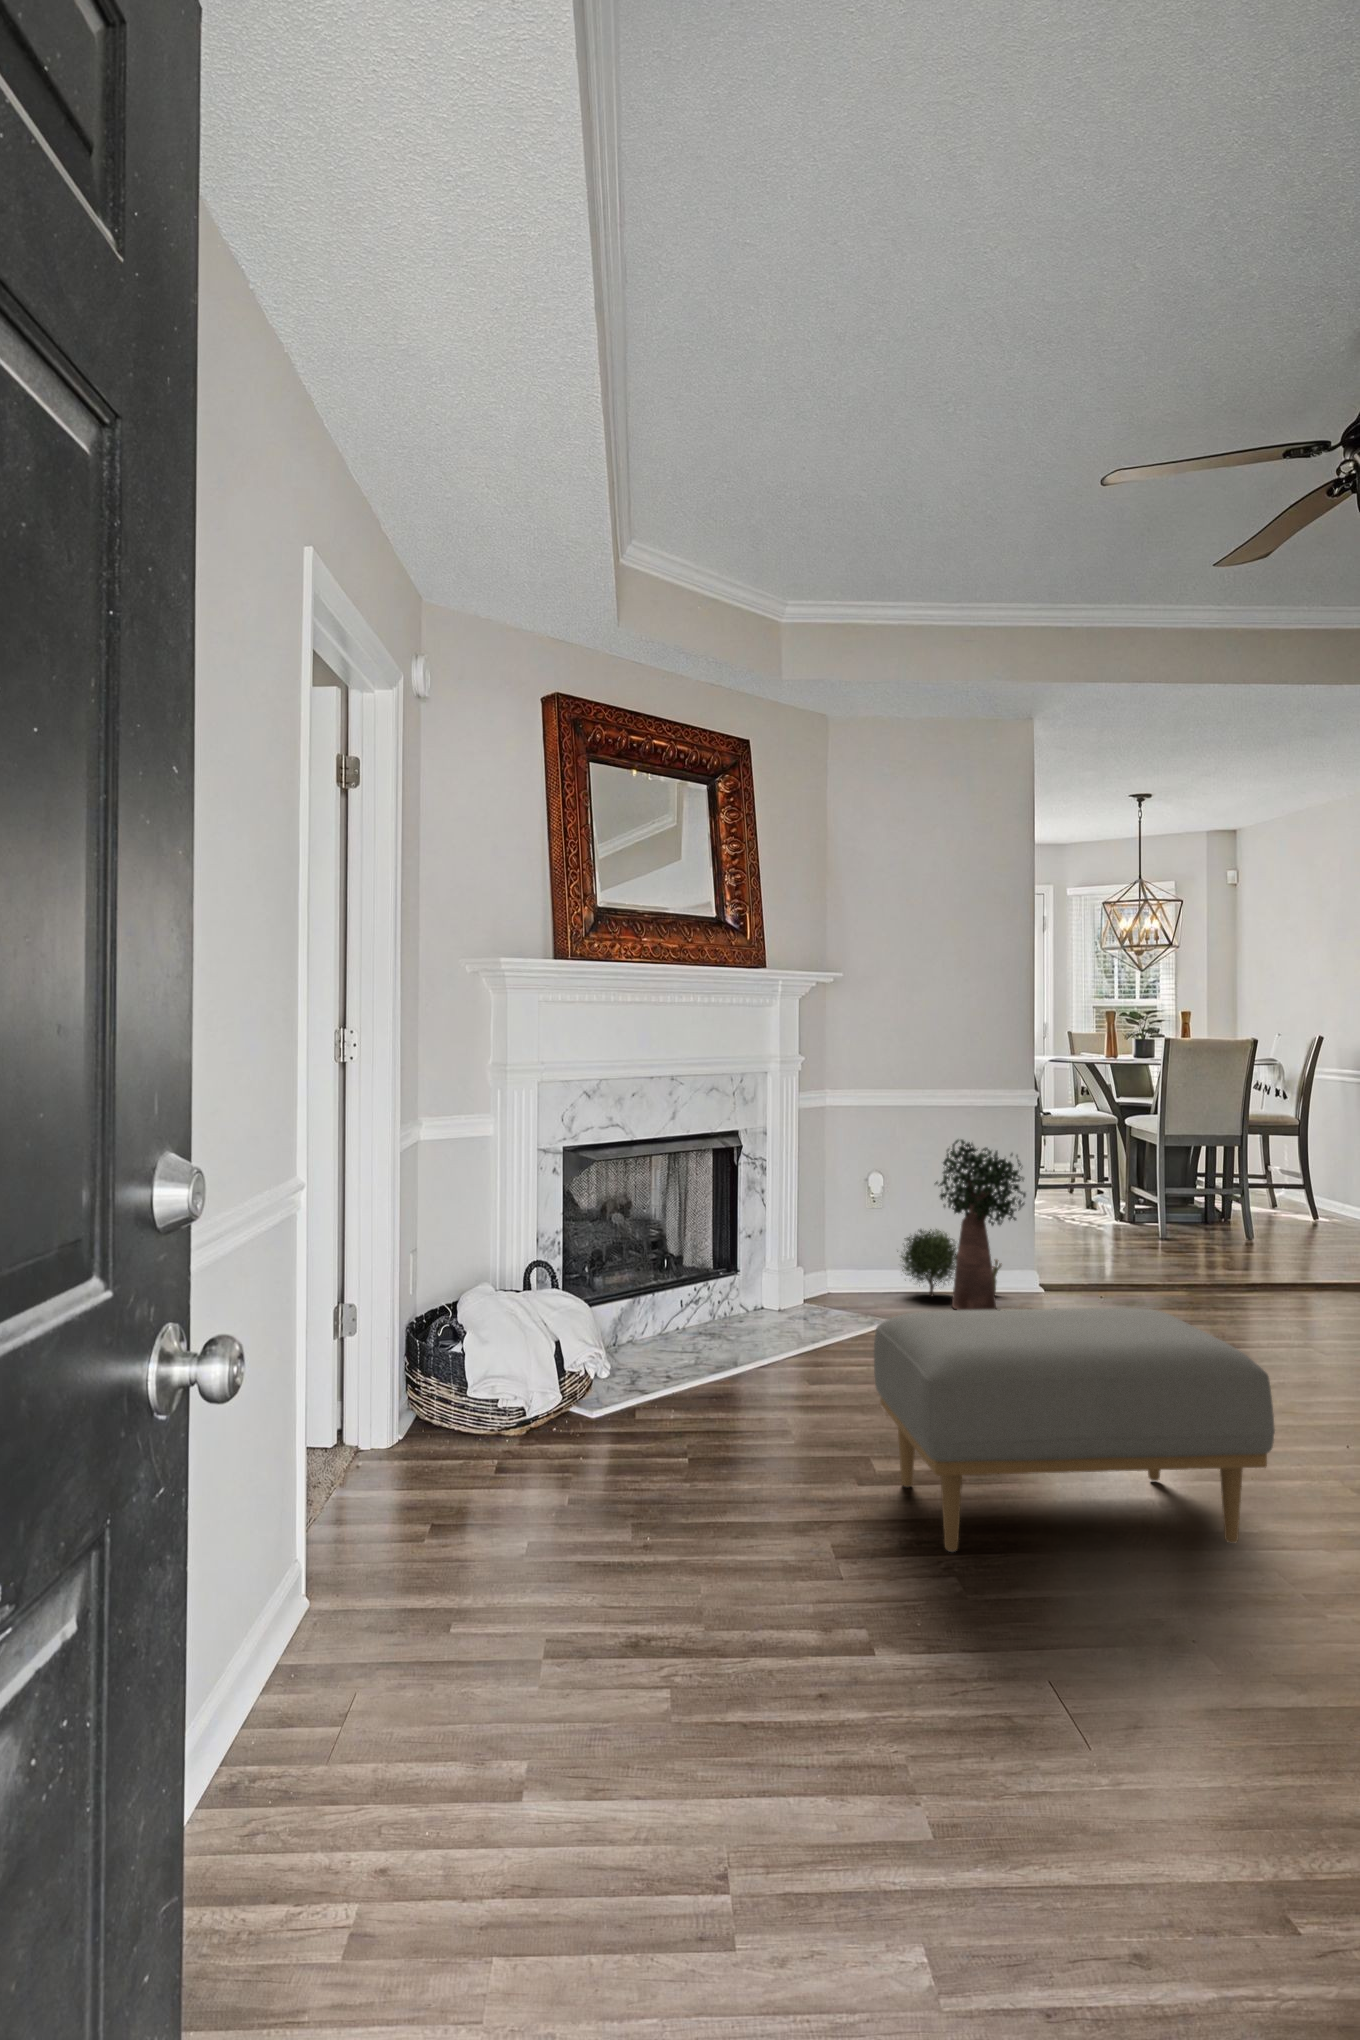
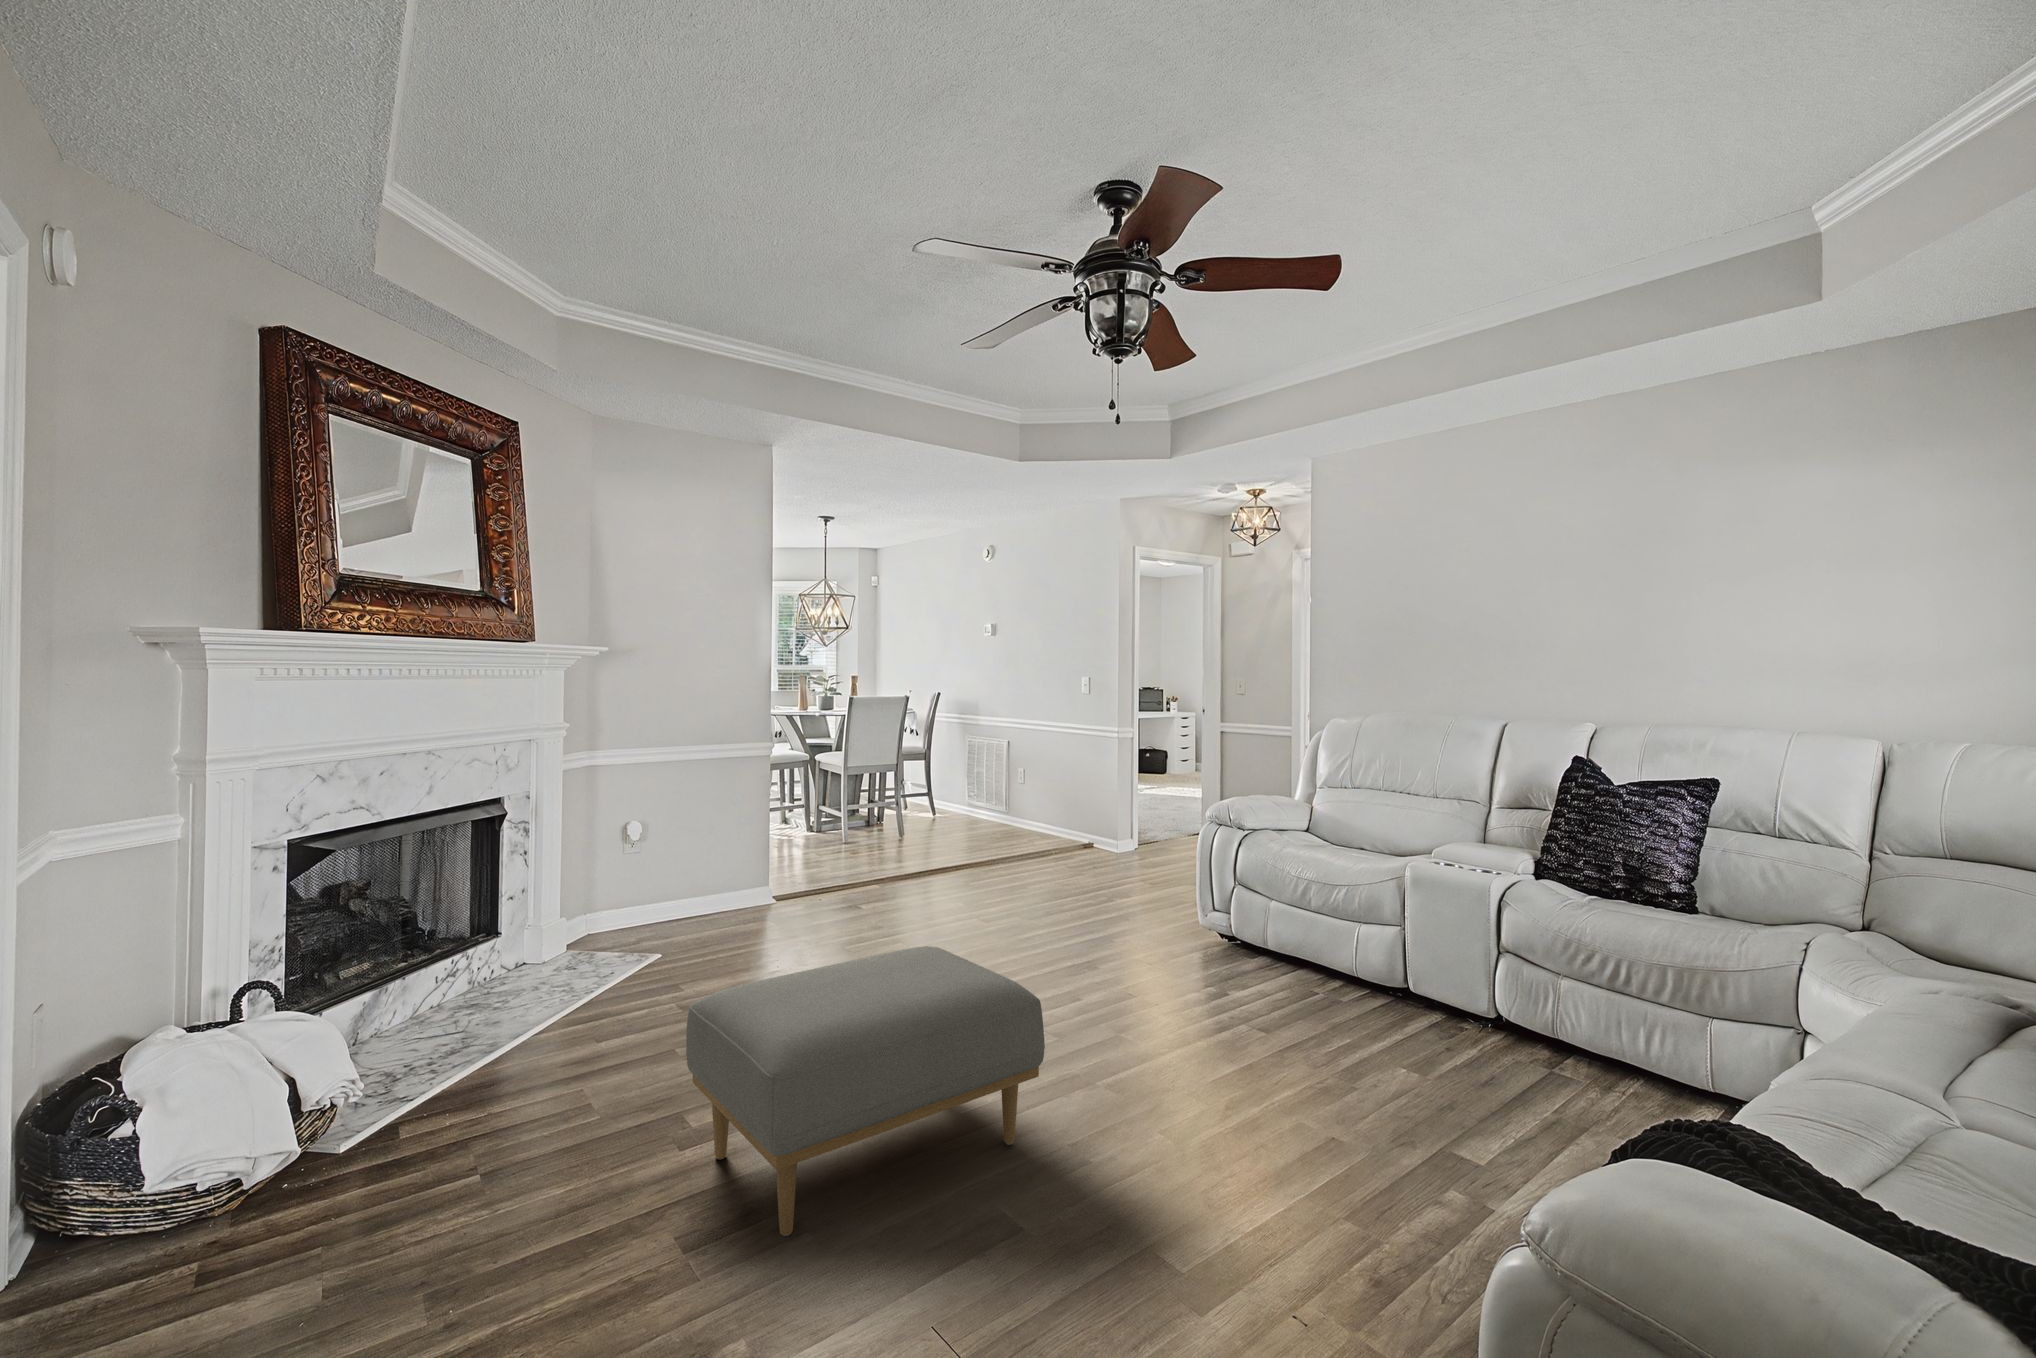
potted plant: present [901,1140,1026,1310] -> none [655,789,771,935]

